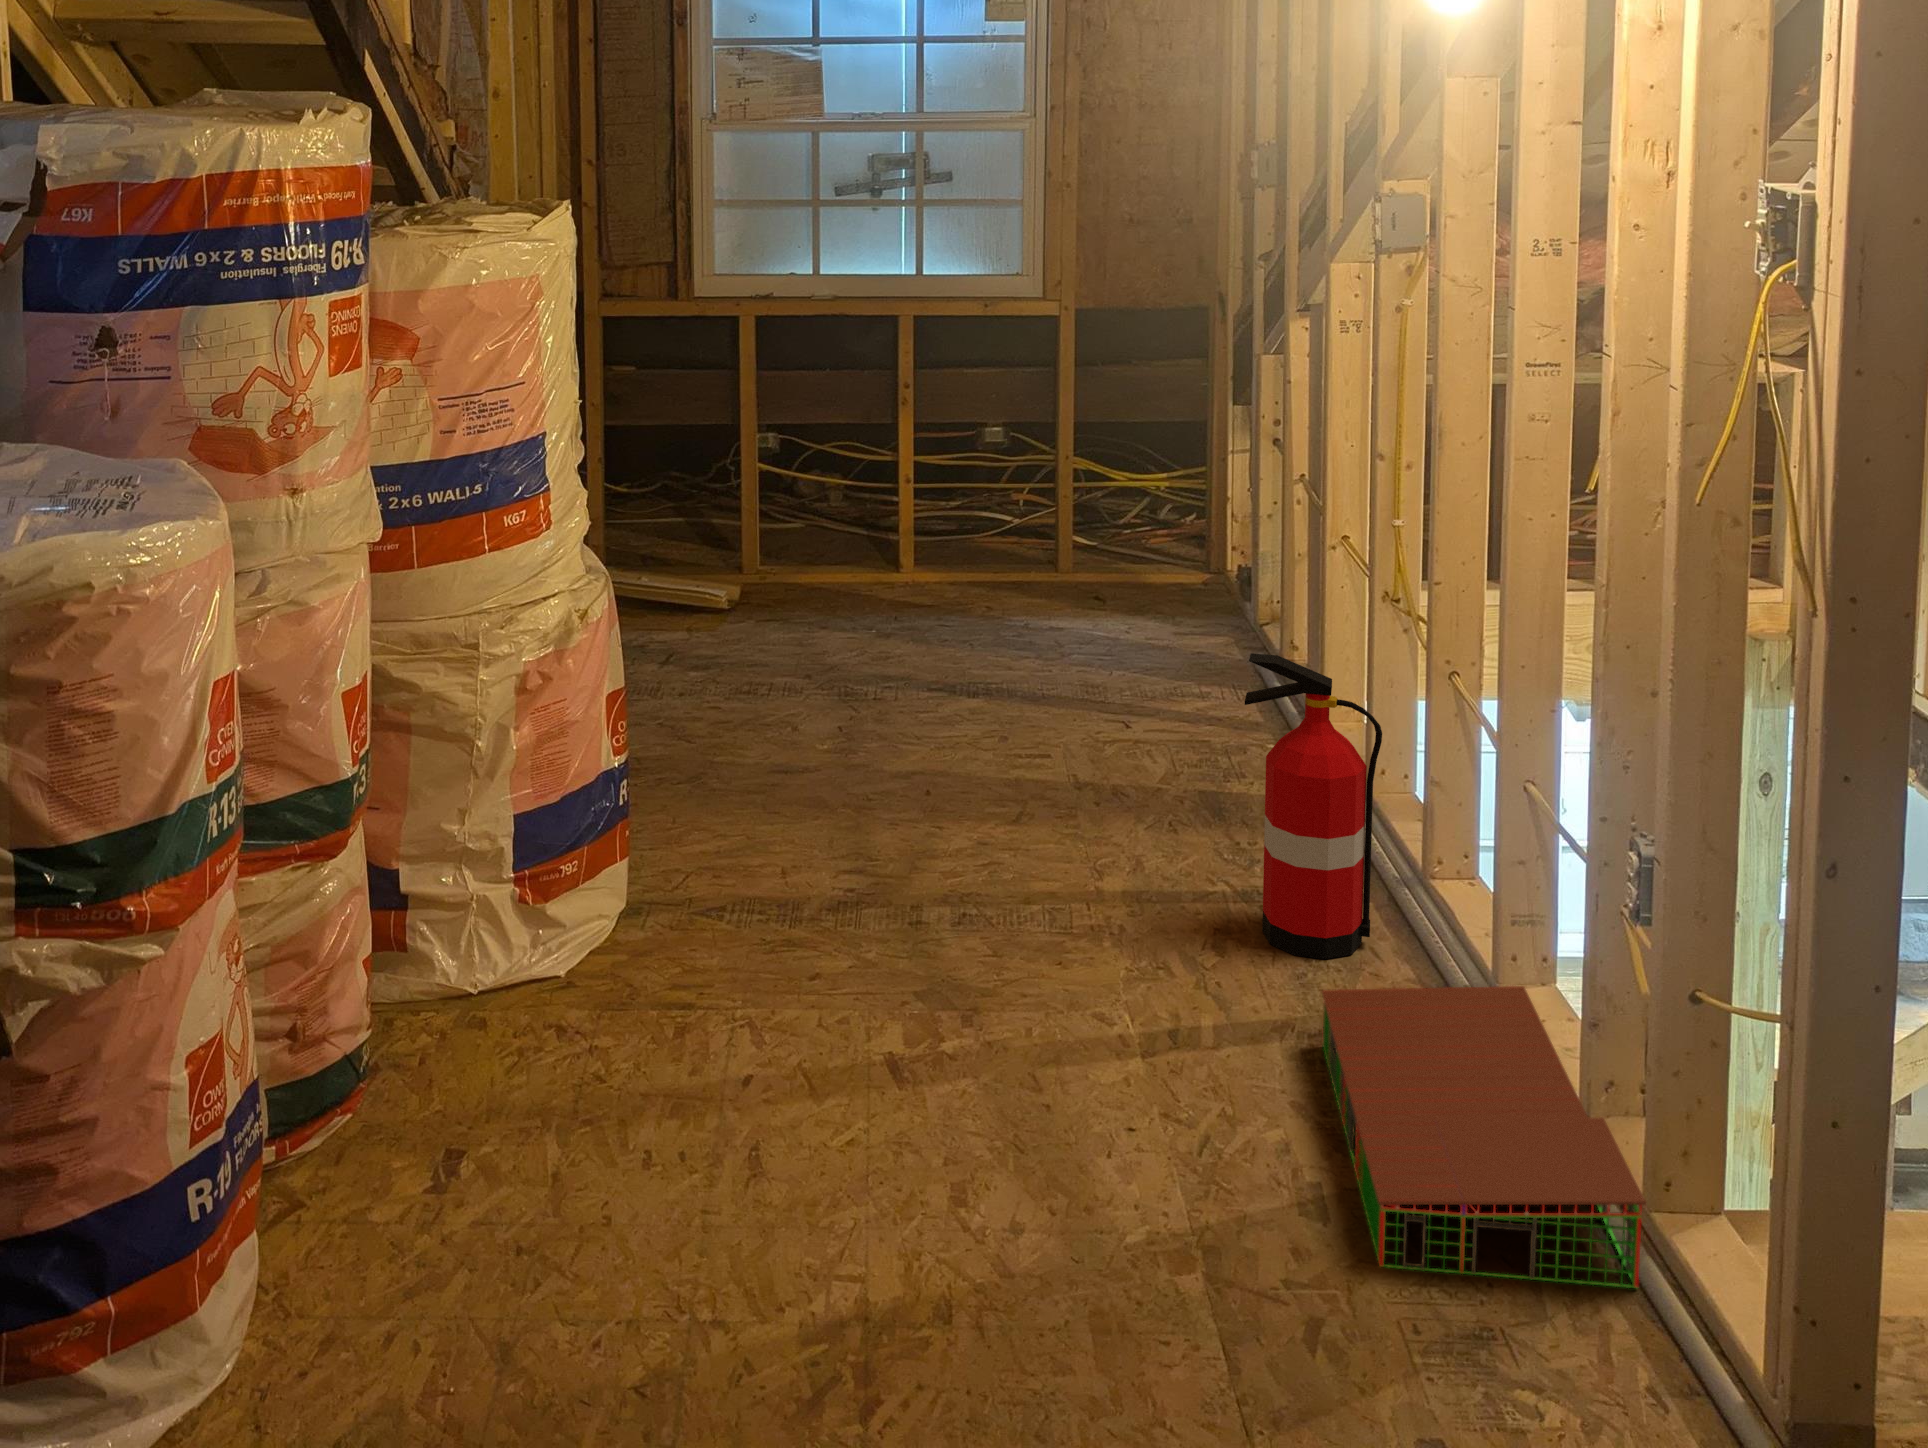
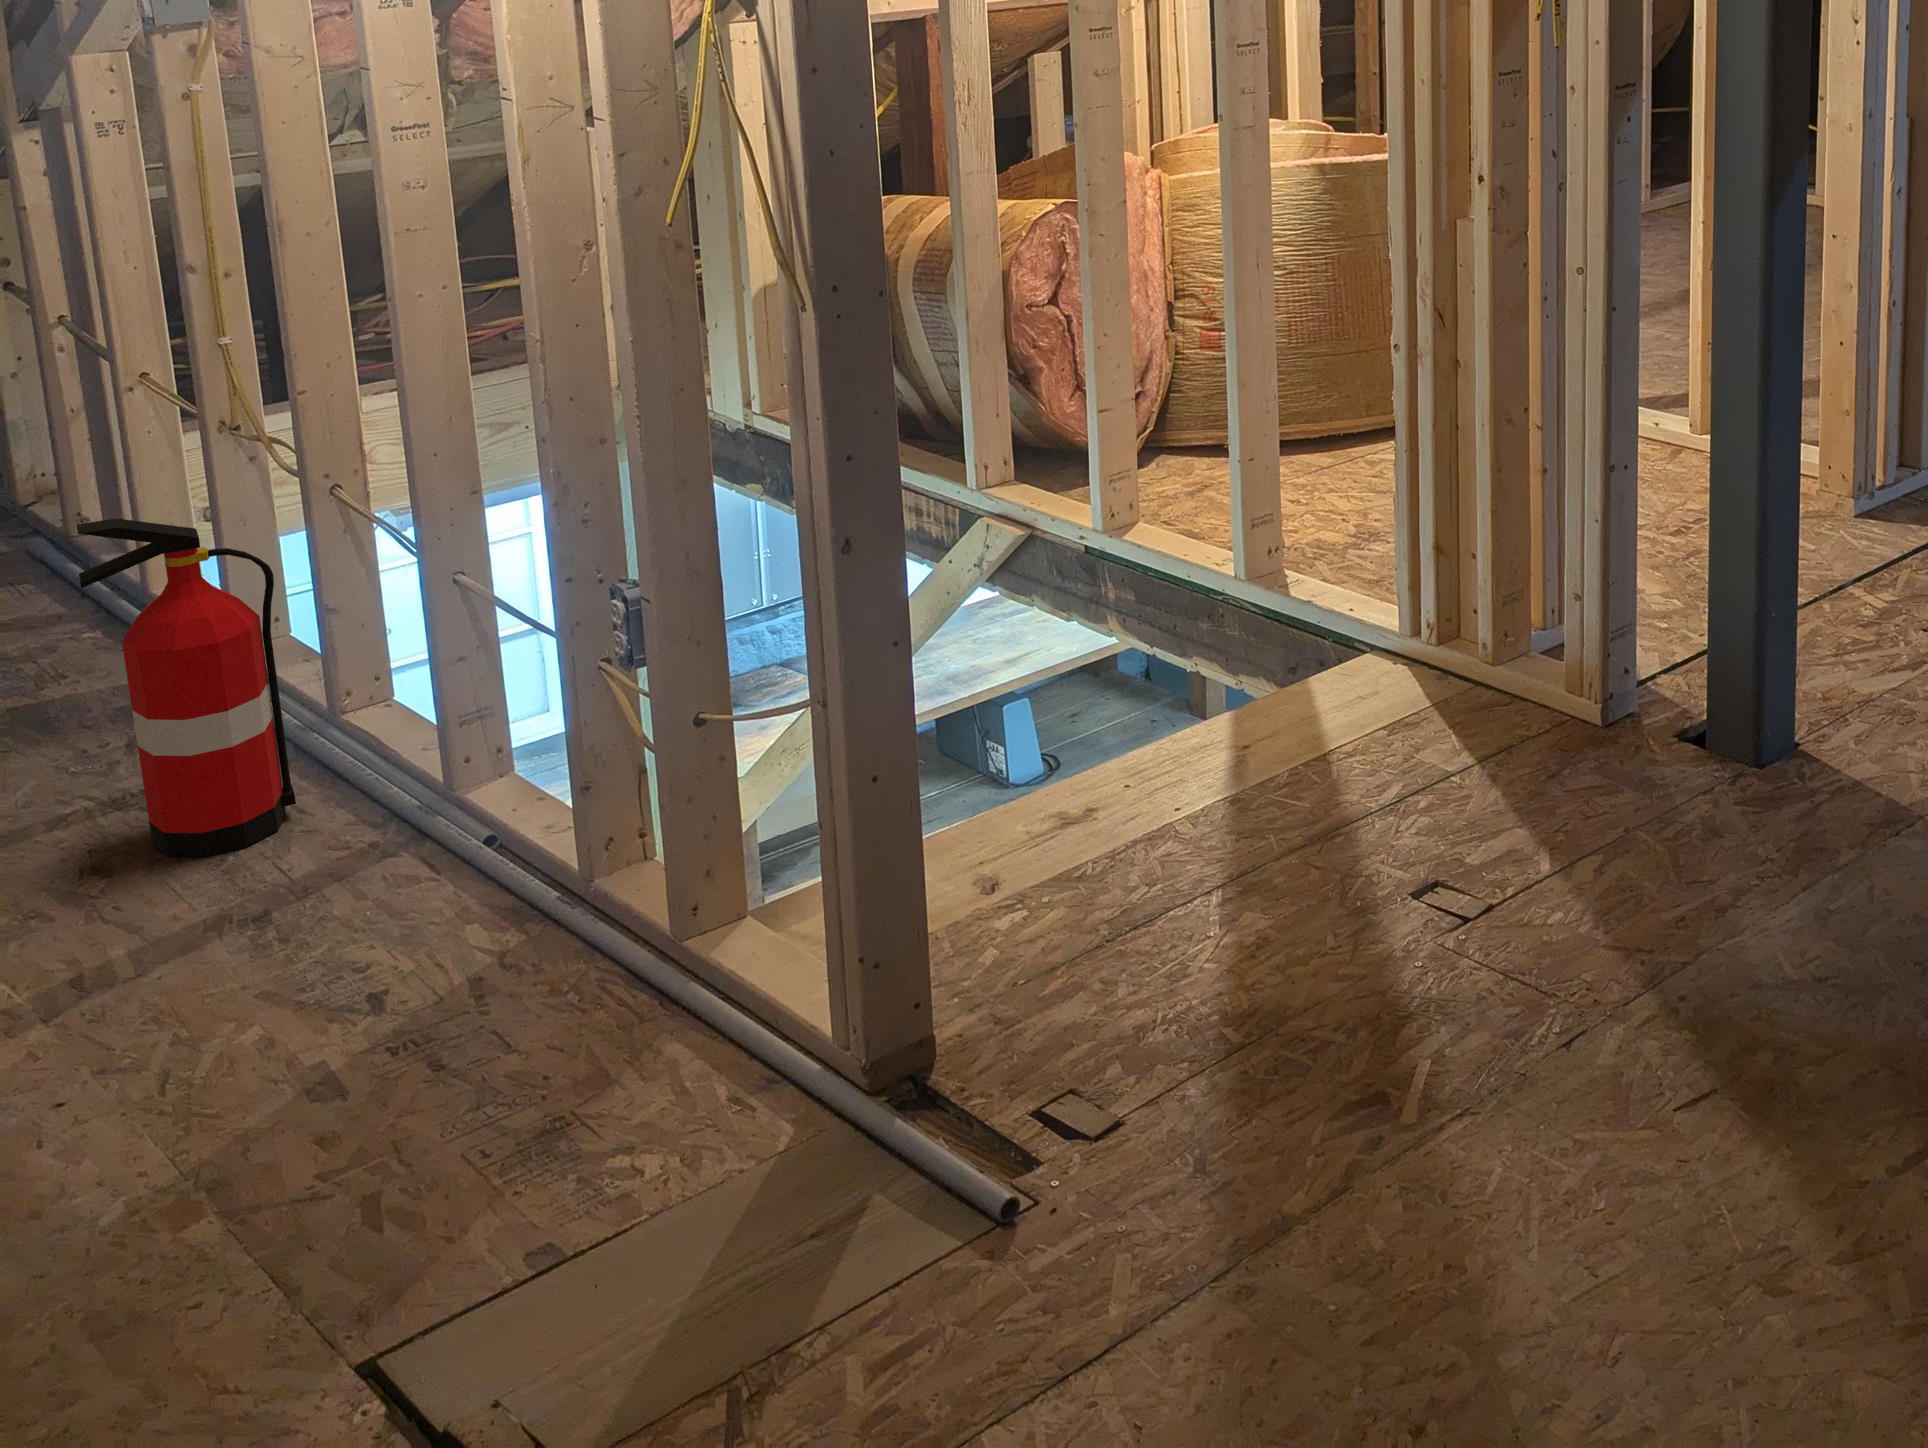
storage bin: present [1322,986,1646,1288] -> none [264,784,688,1121]

